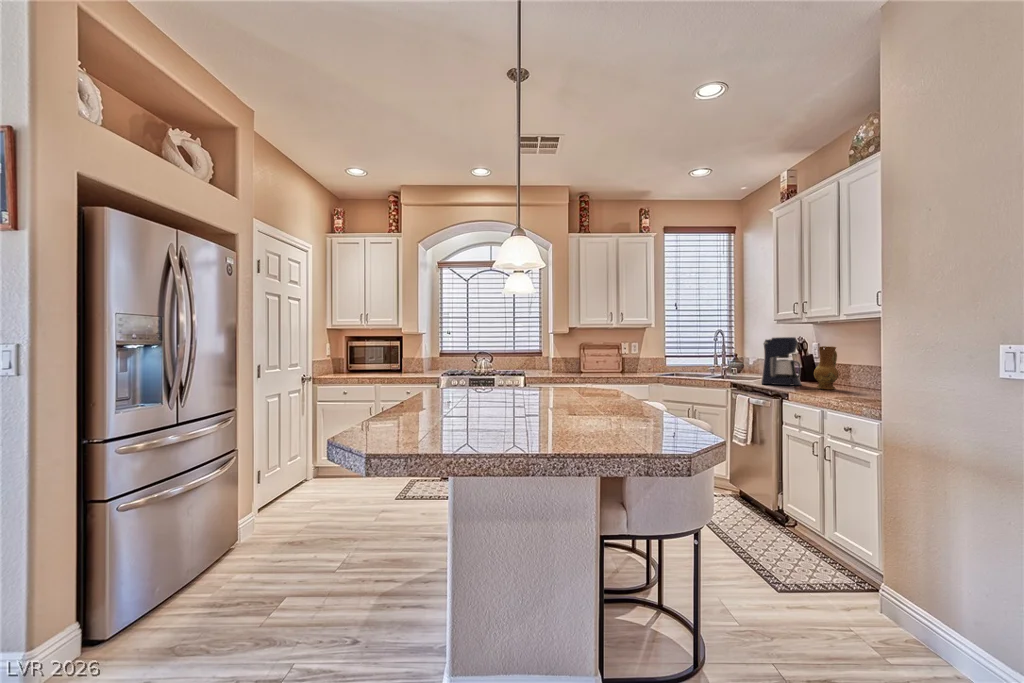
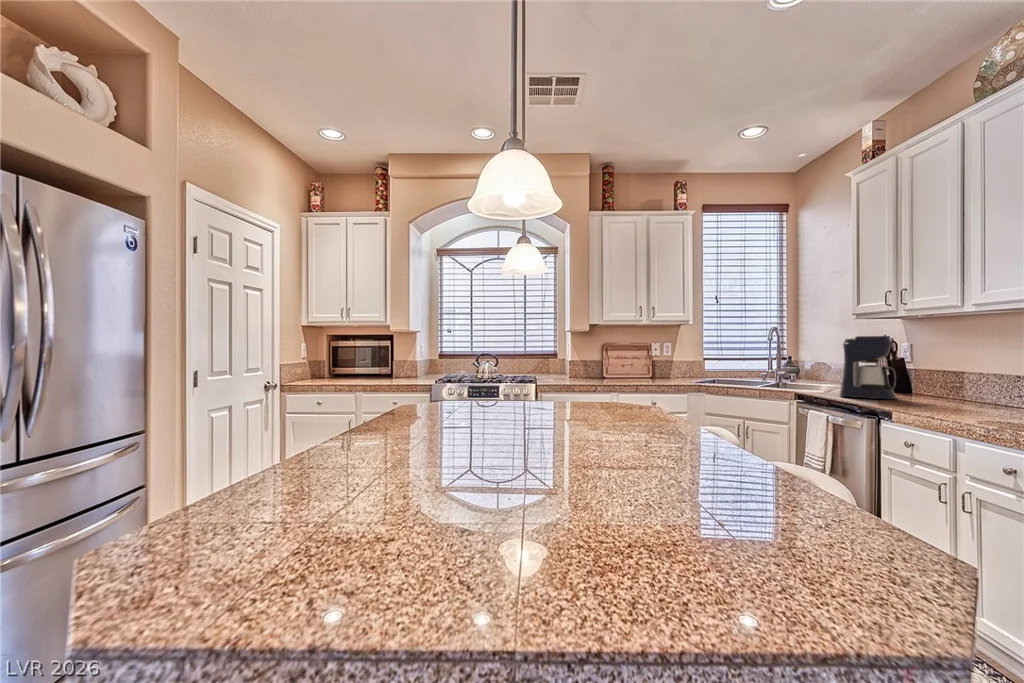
ceramic jug: present [814,346,839,389] -> none [921,348,959,407]

